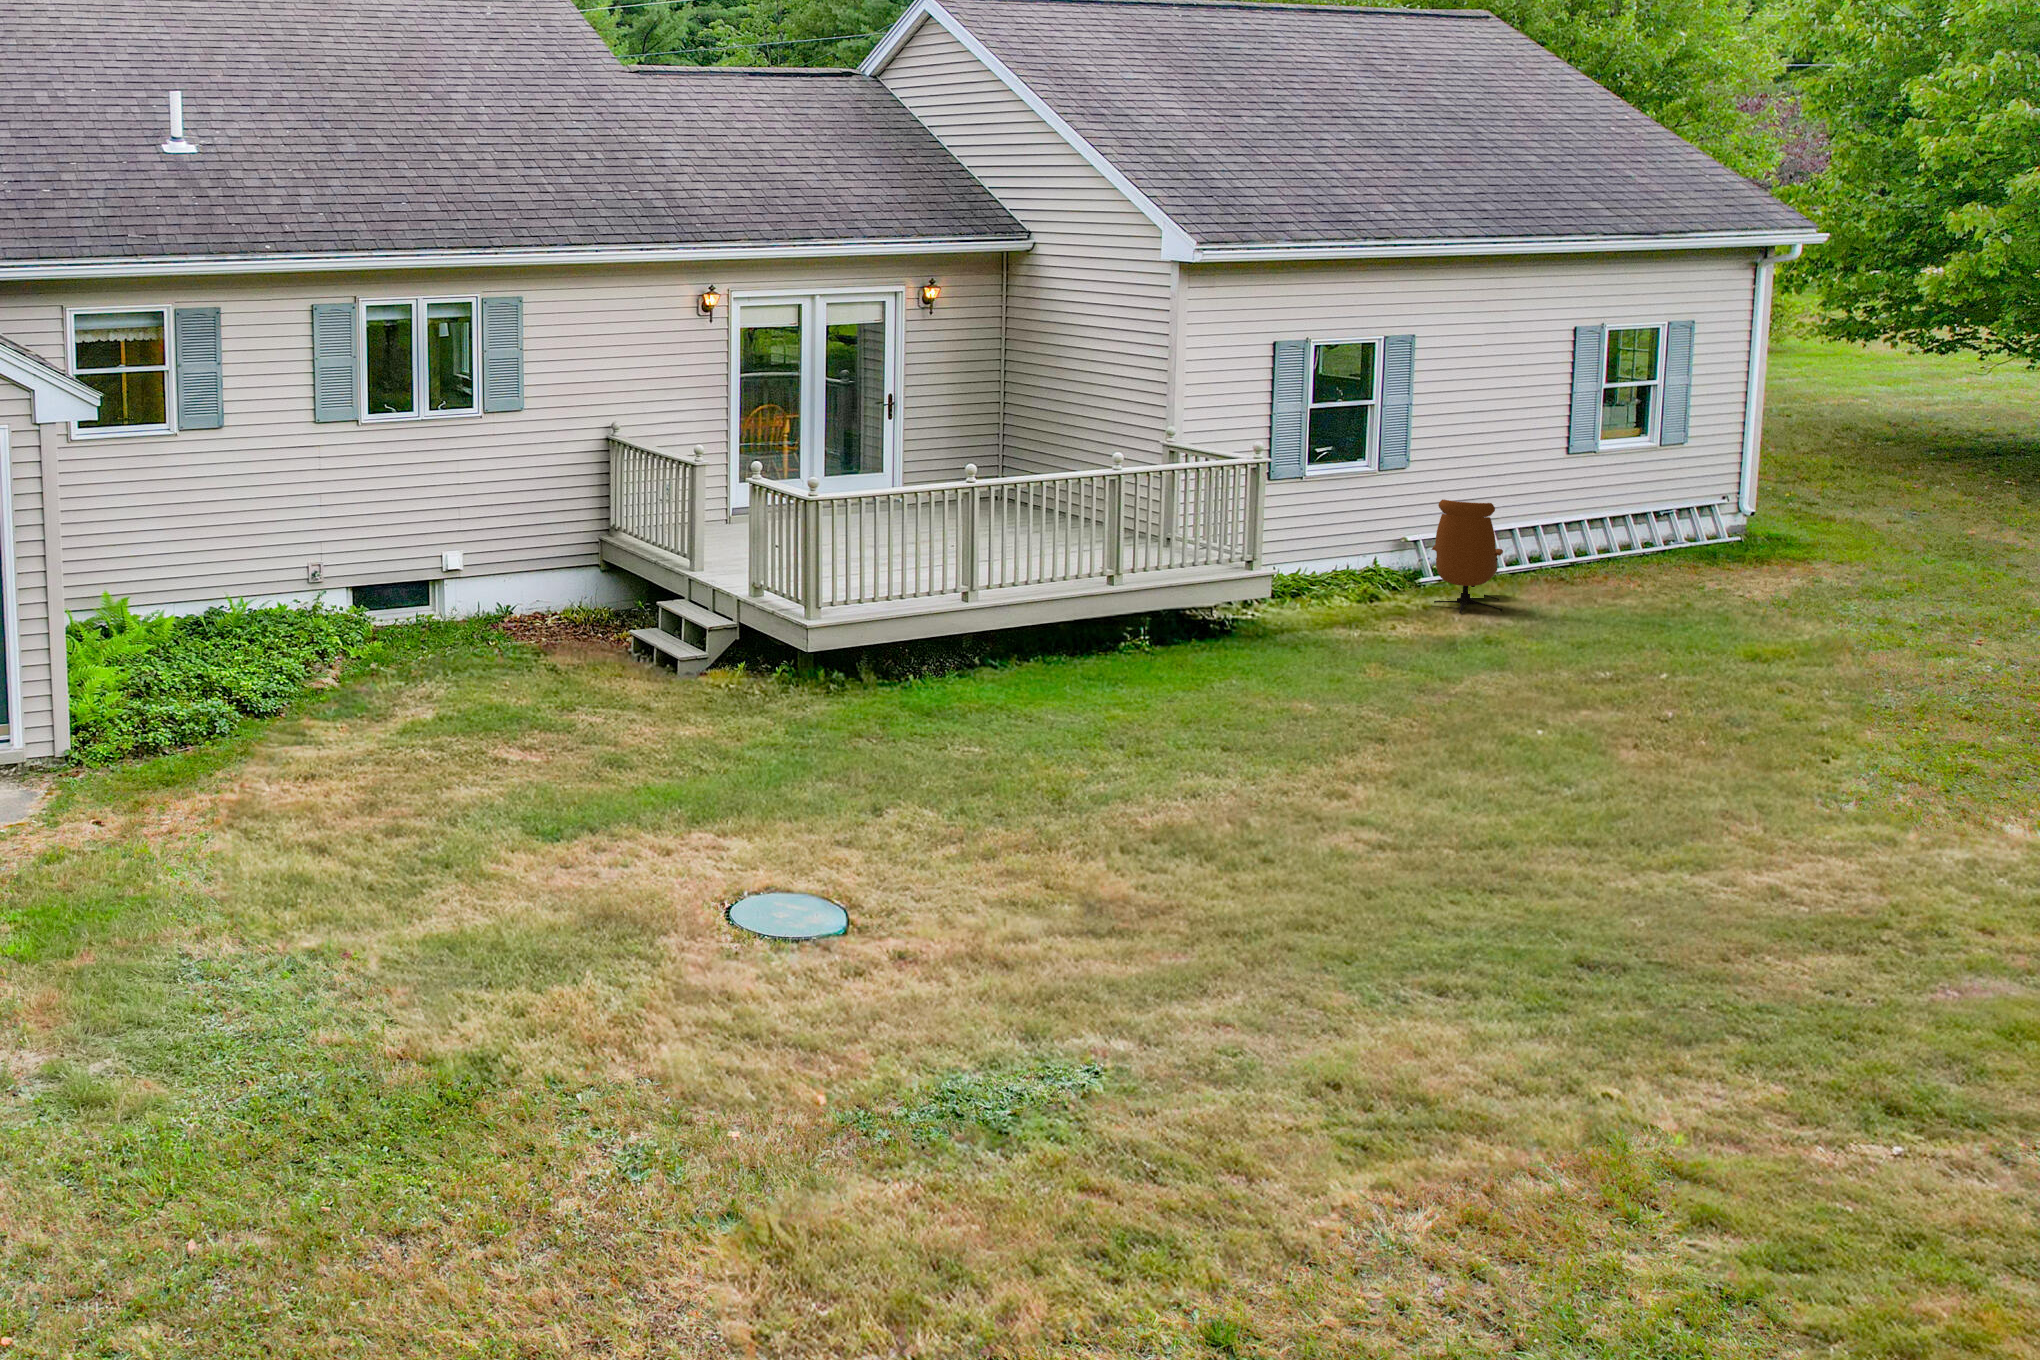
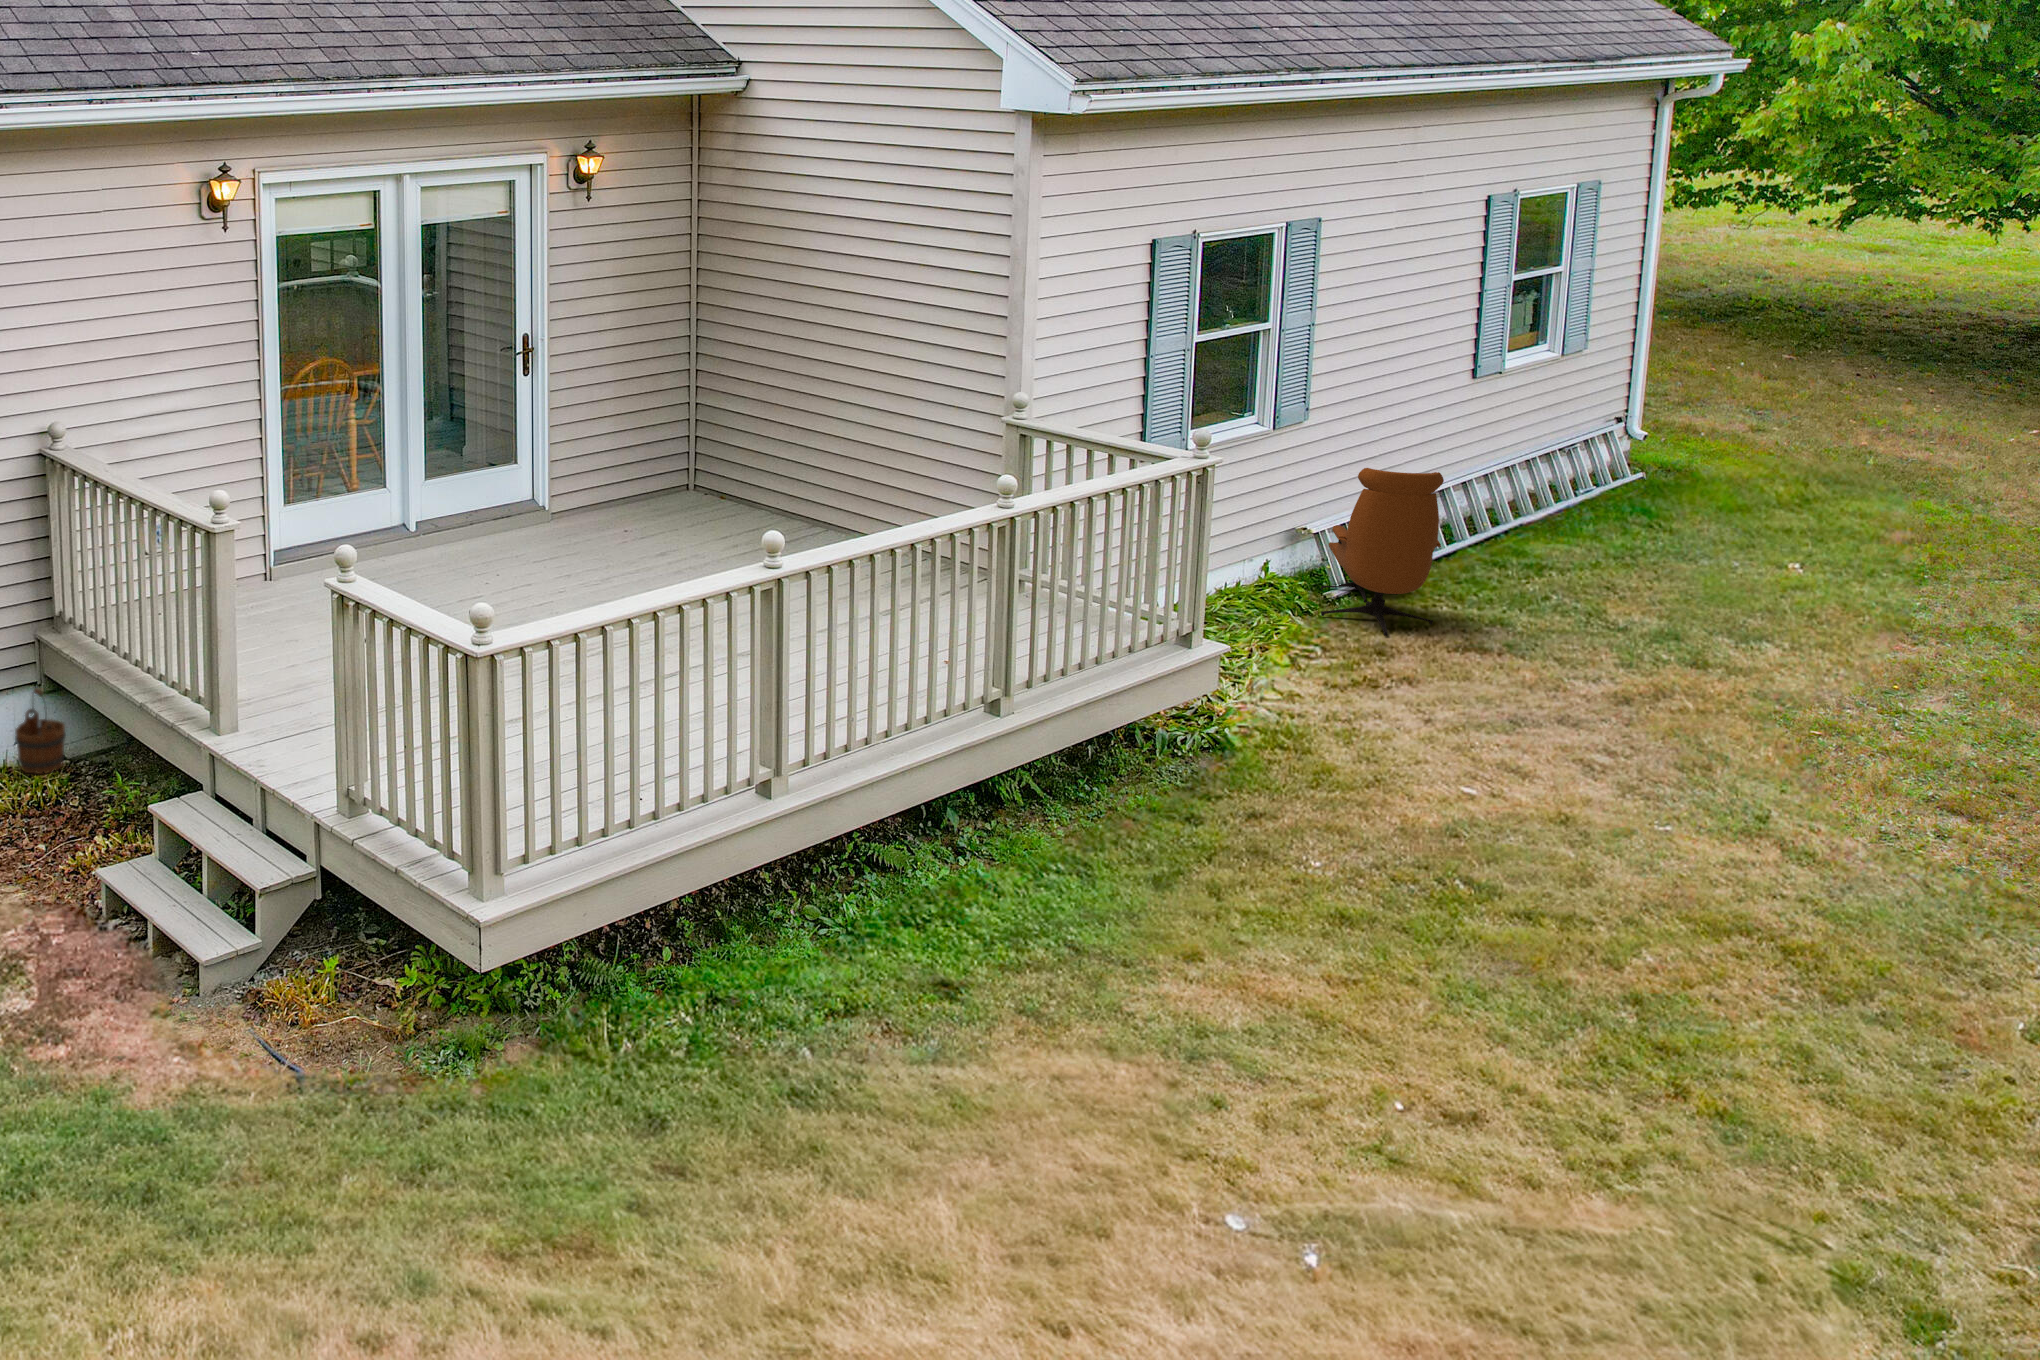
wooden bucket: none [582,567,609,613] -> present [15,688,66,774]

